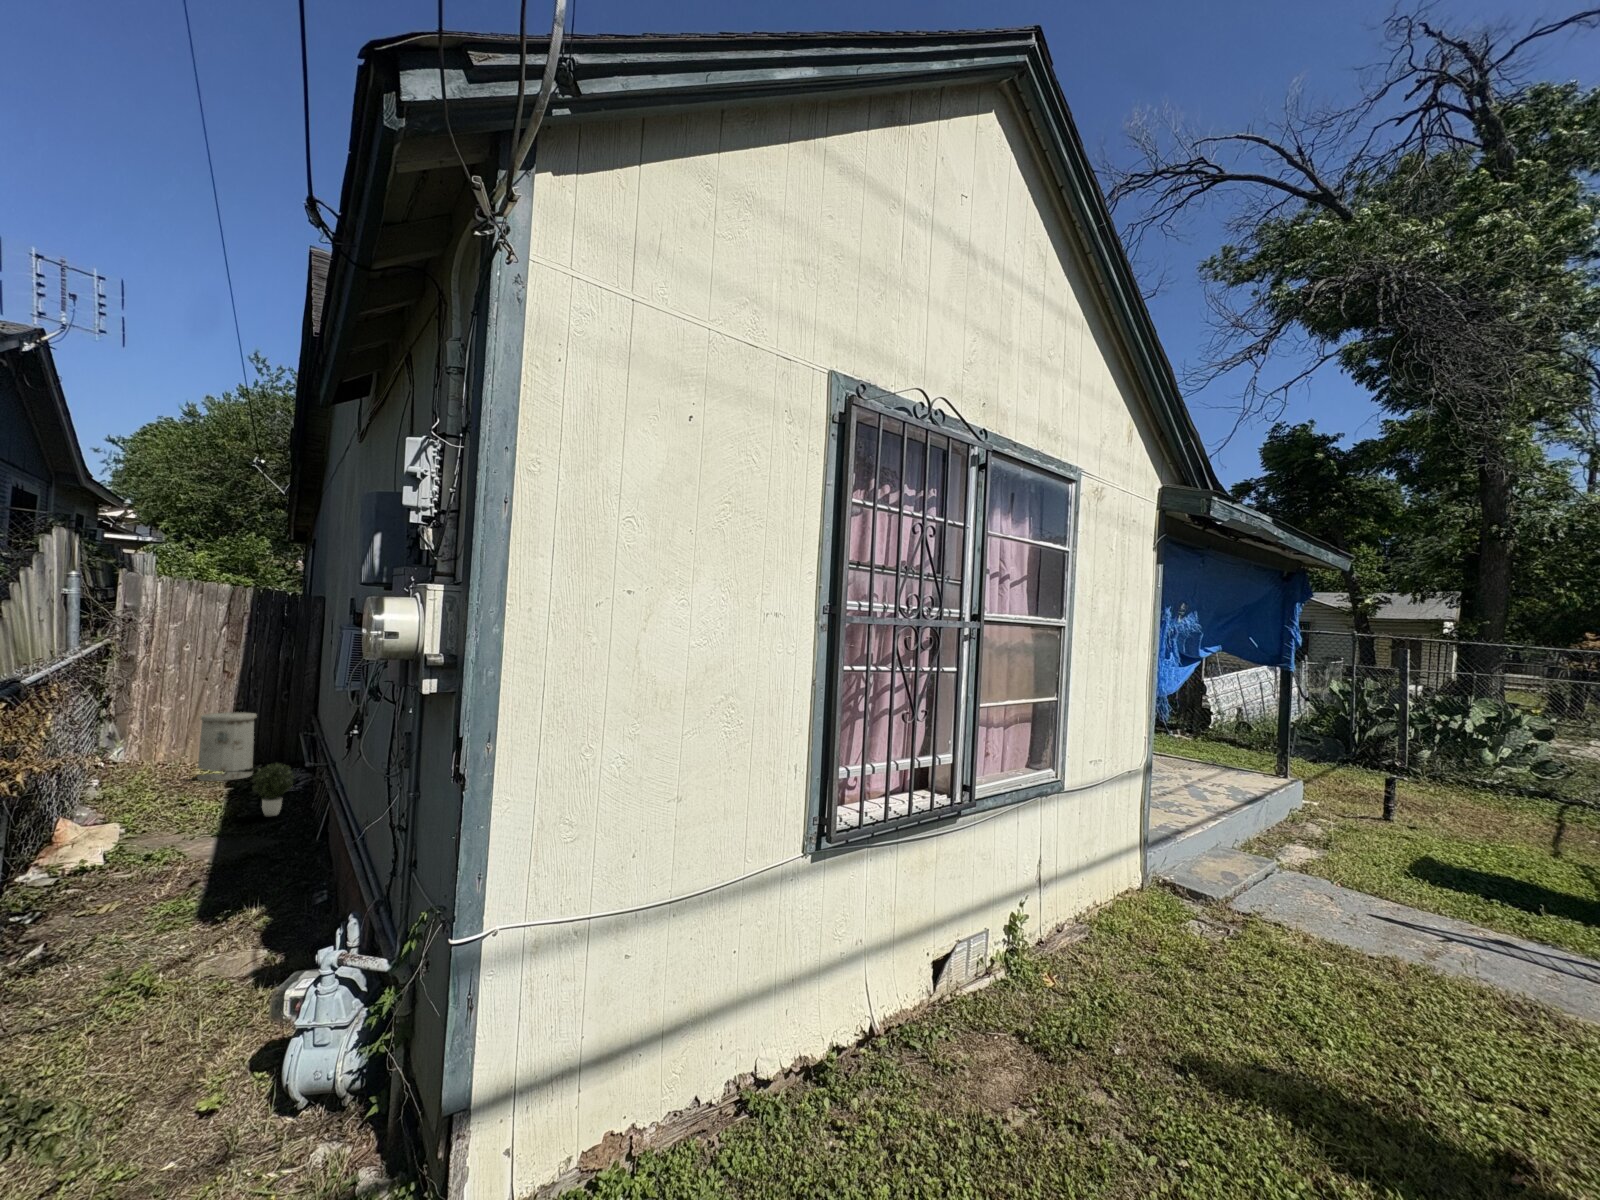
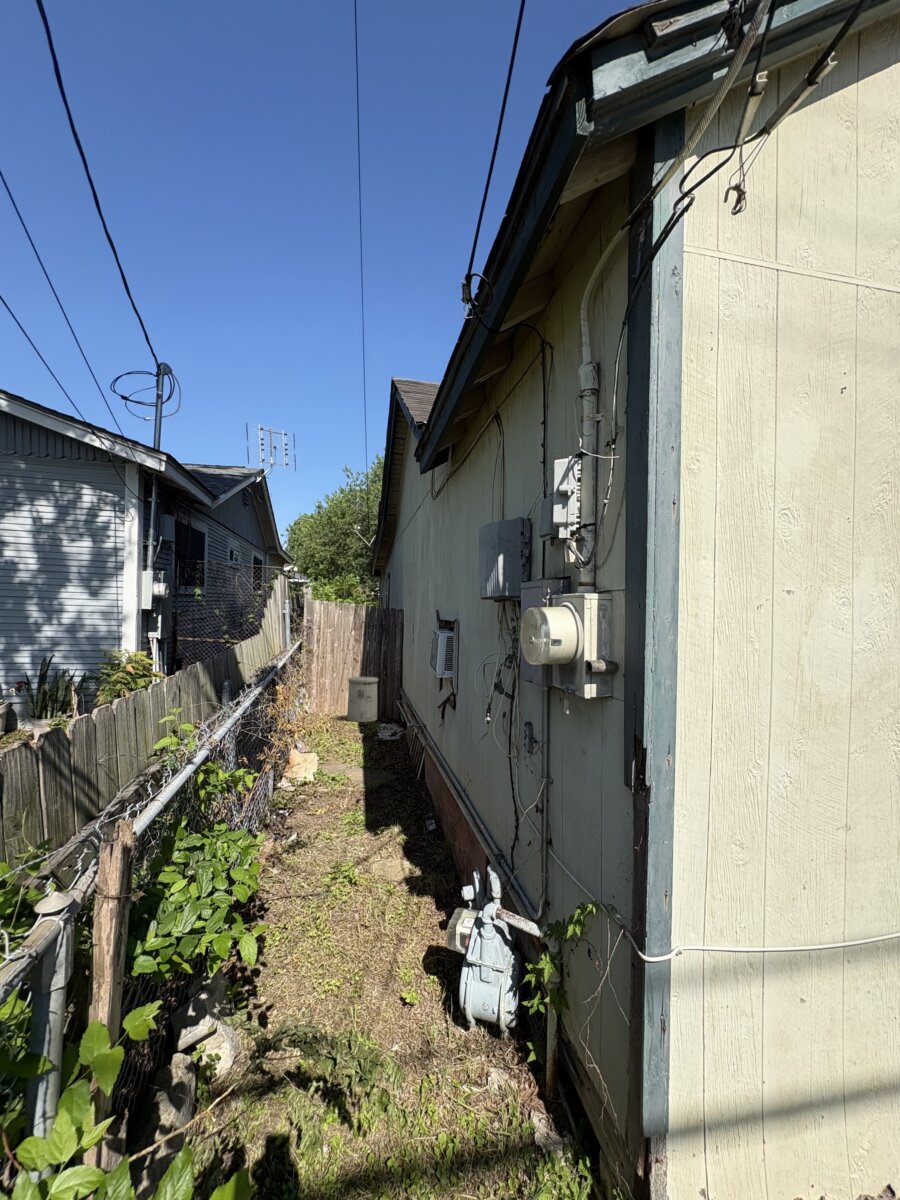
potted plant: present [252,763,294,816] -> none [382,714,407,752]

